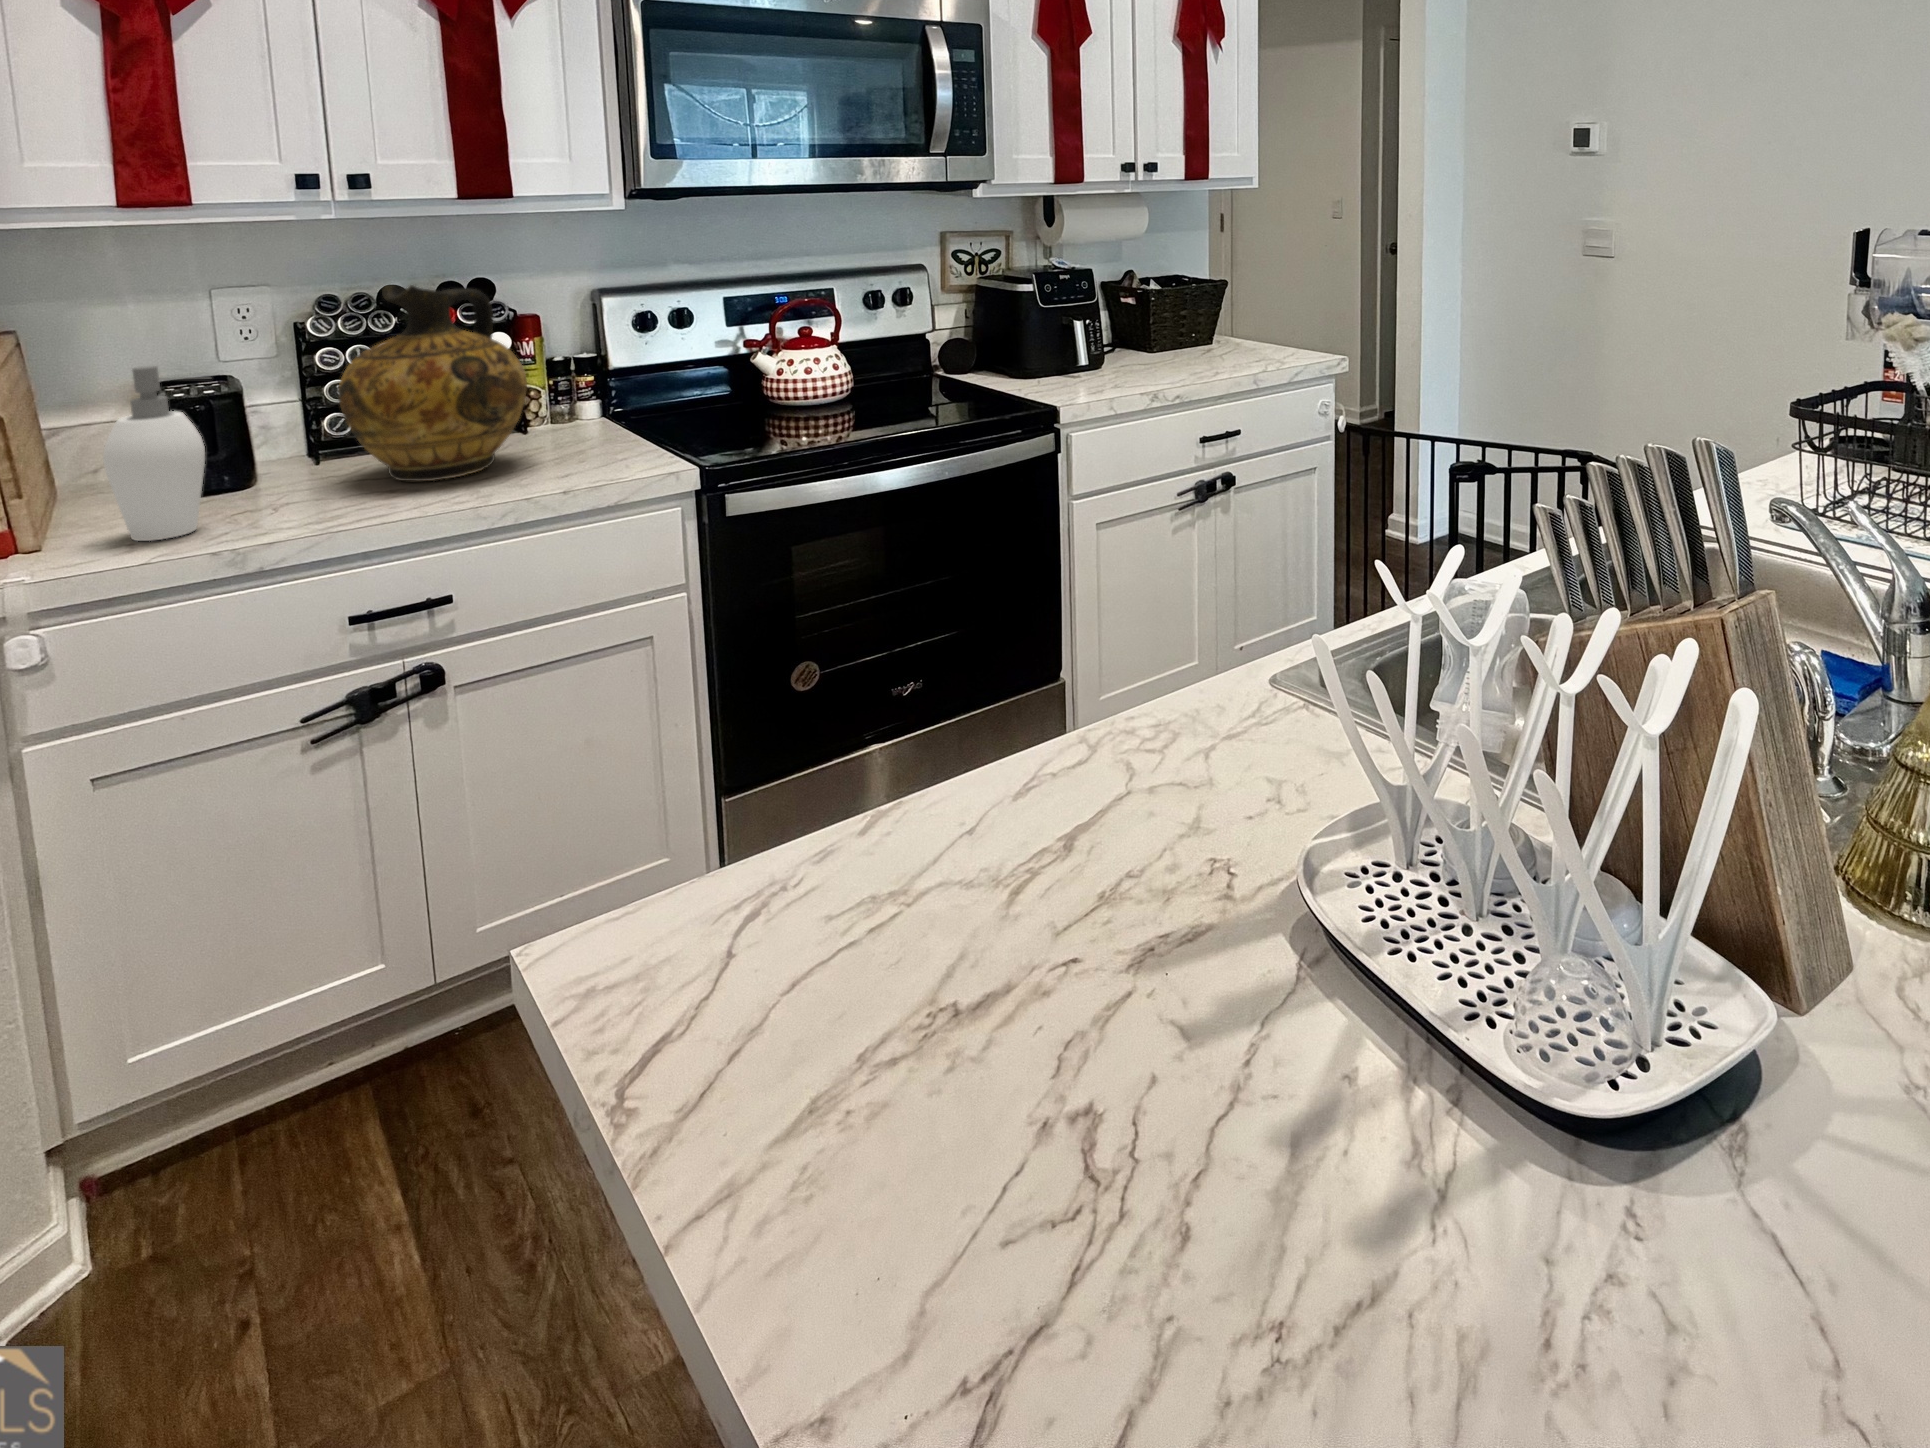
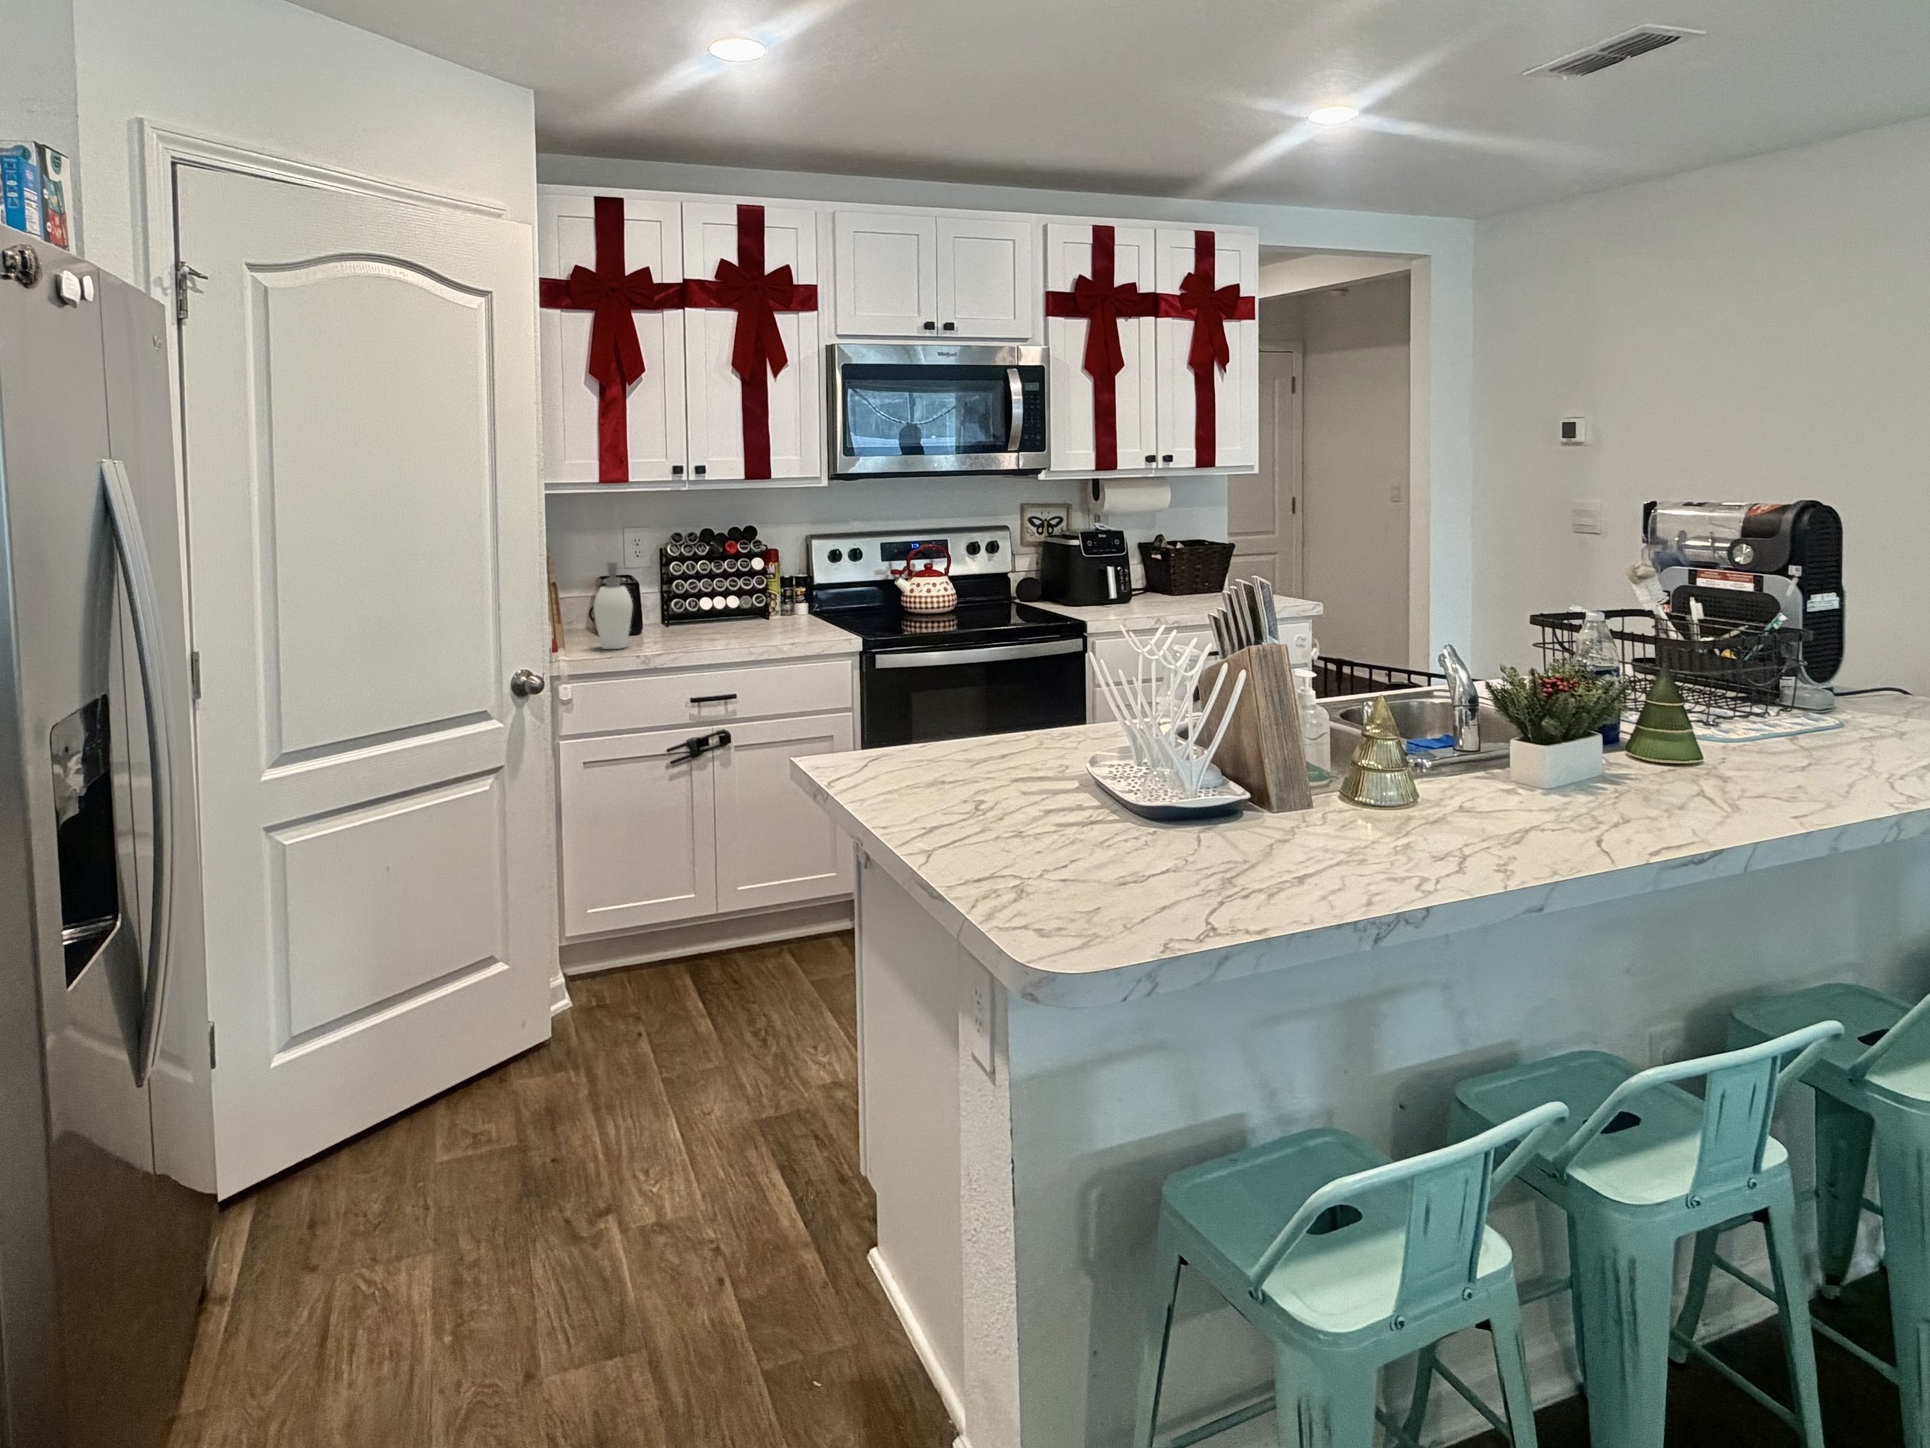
ceramic jug: present [338,285,527,481] -> none [686,526,774,635]

